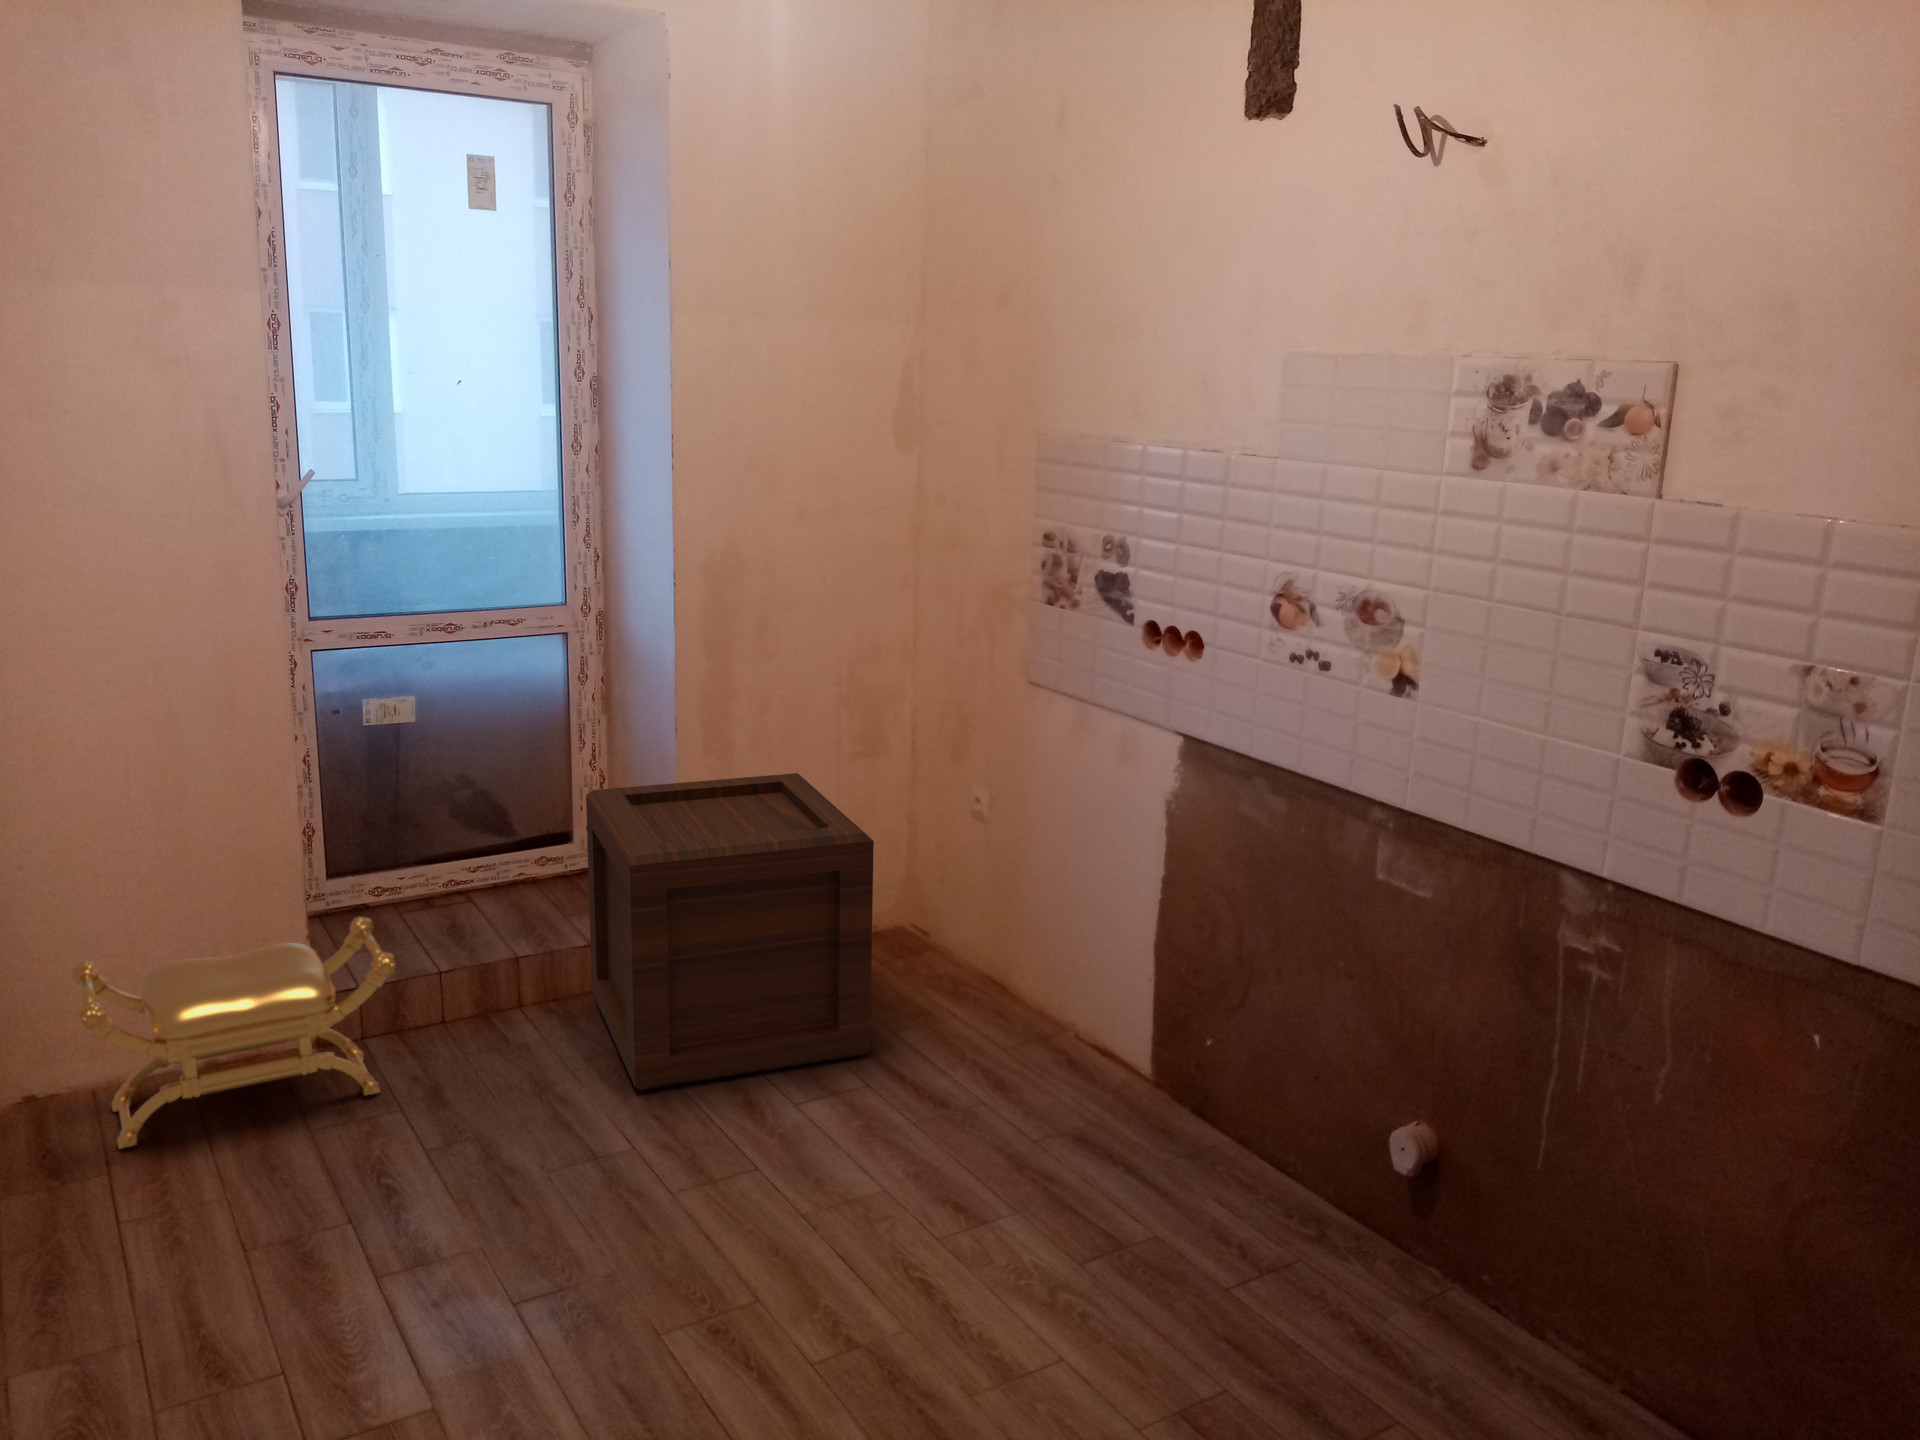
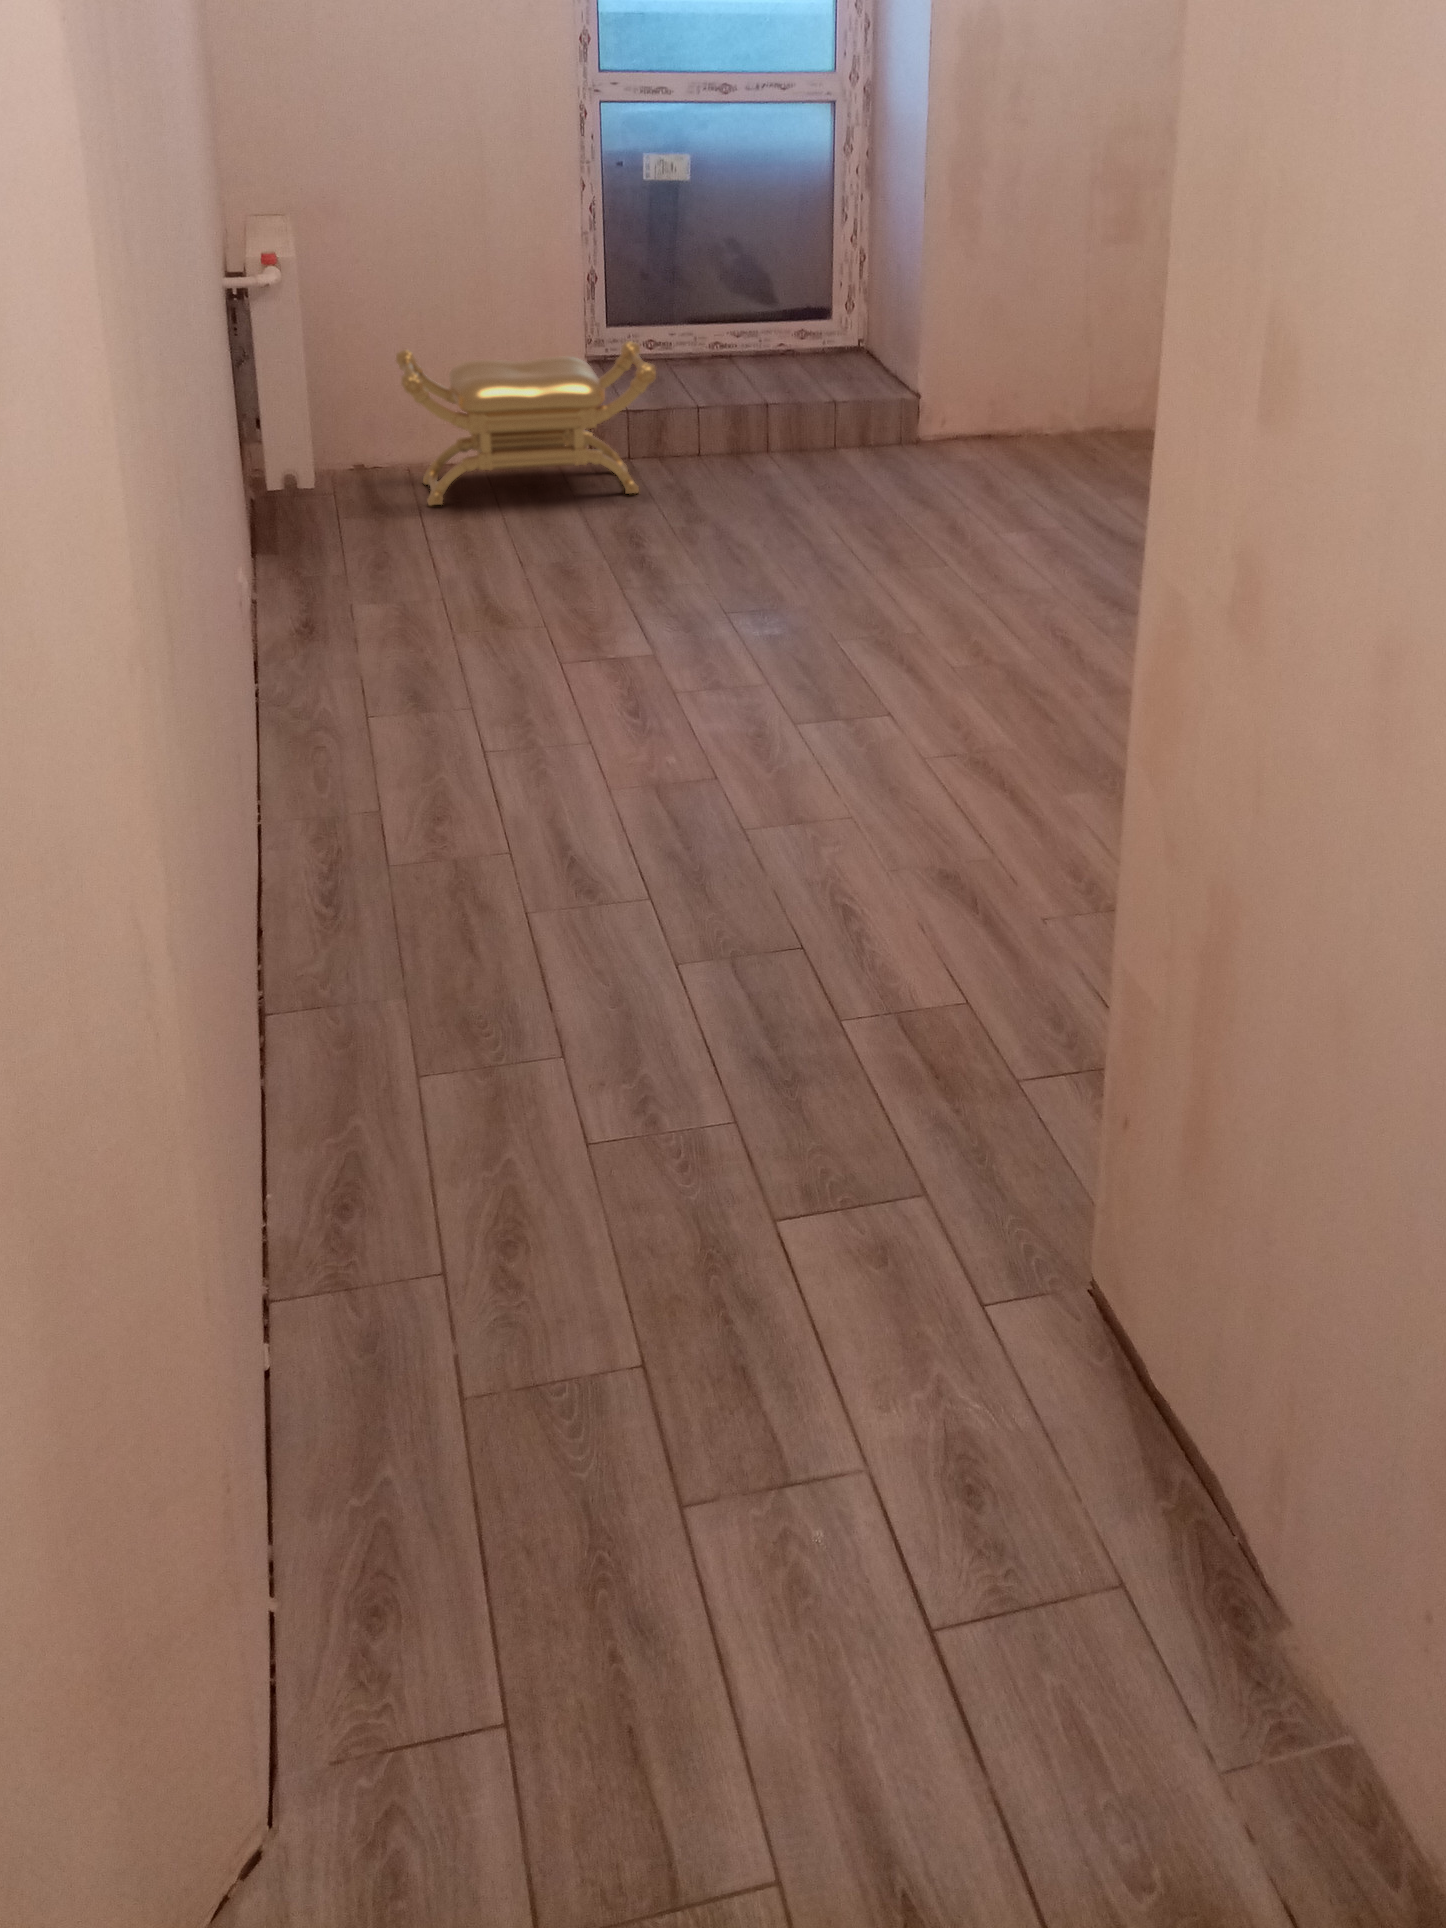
wooden crate: present [586,773,874,1090] -> none [835,244,1096,512]

